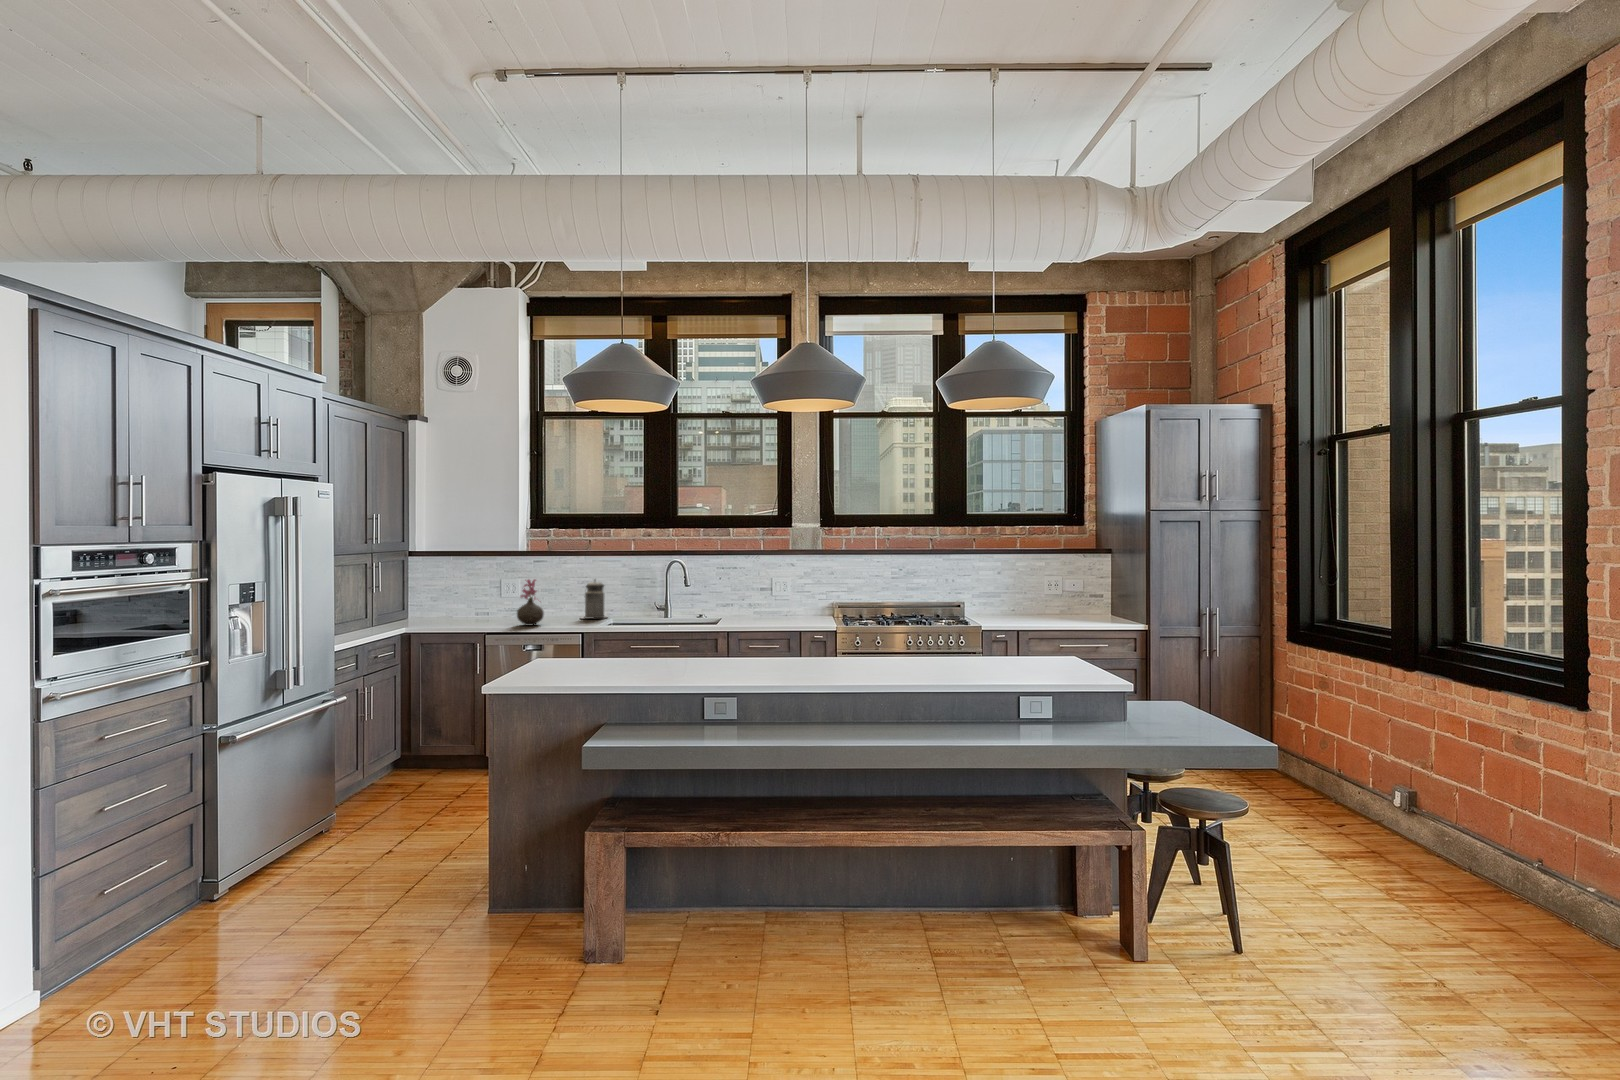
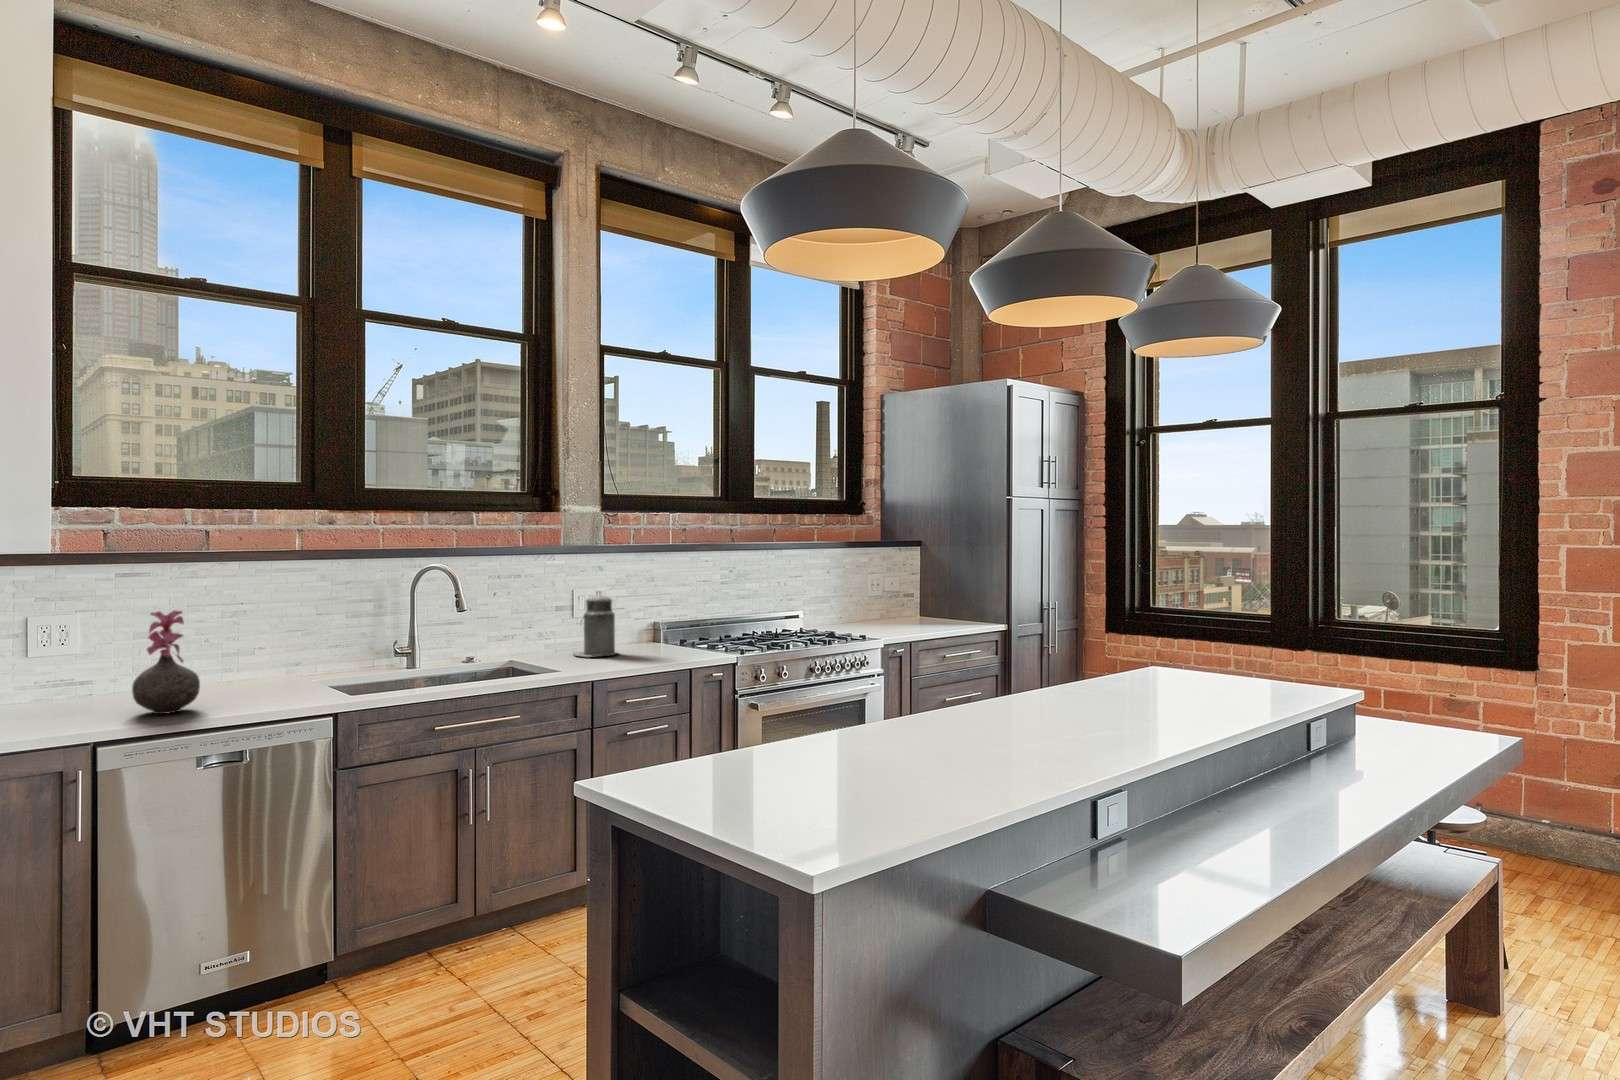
canister: present [582,581,606,618] -> present [574,592,616,657]

